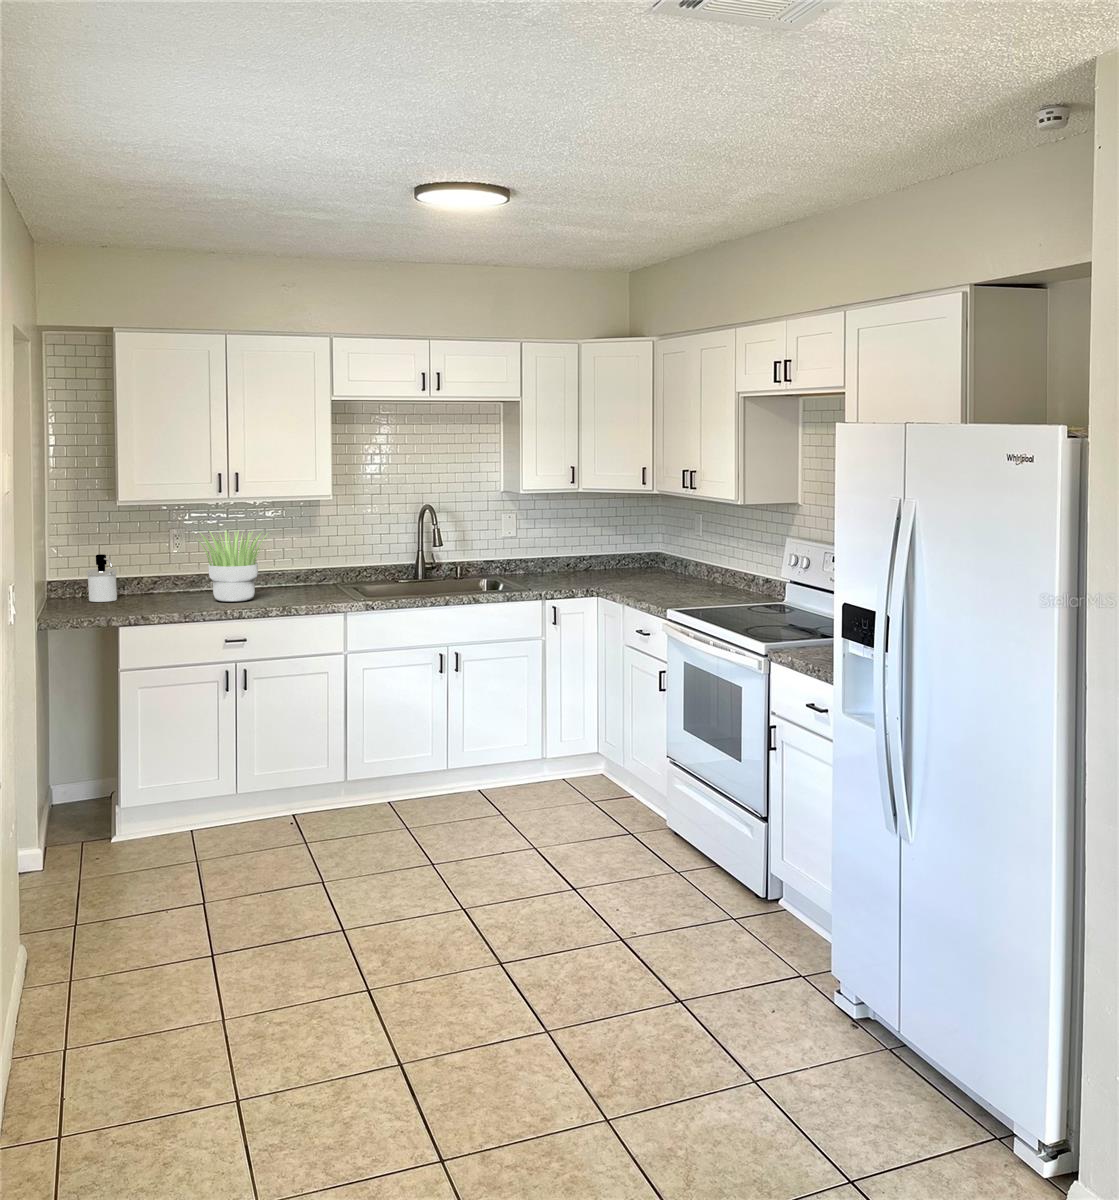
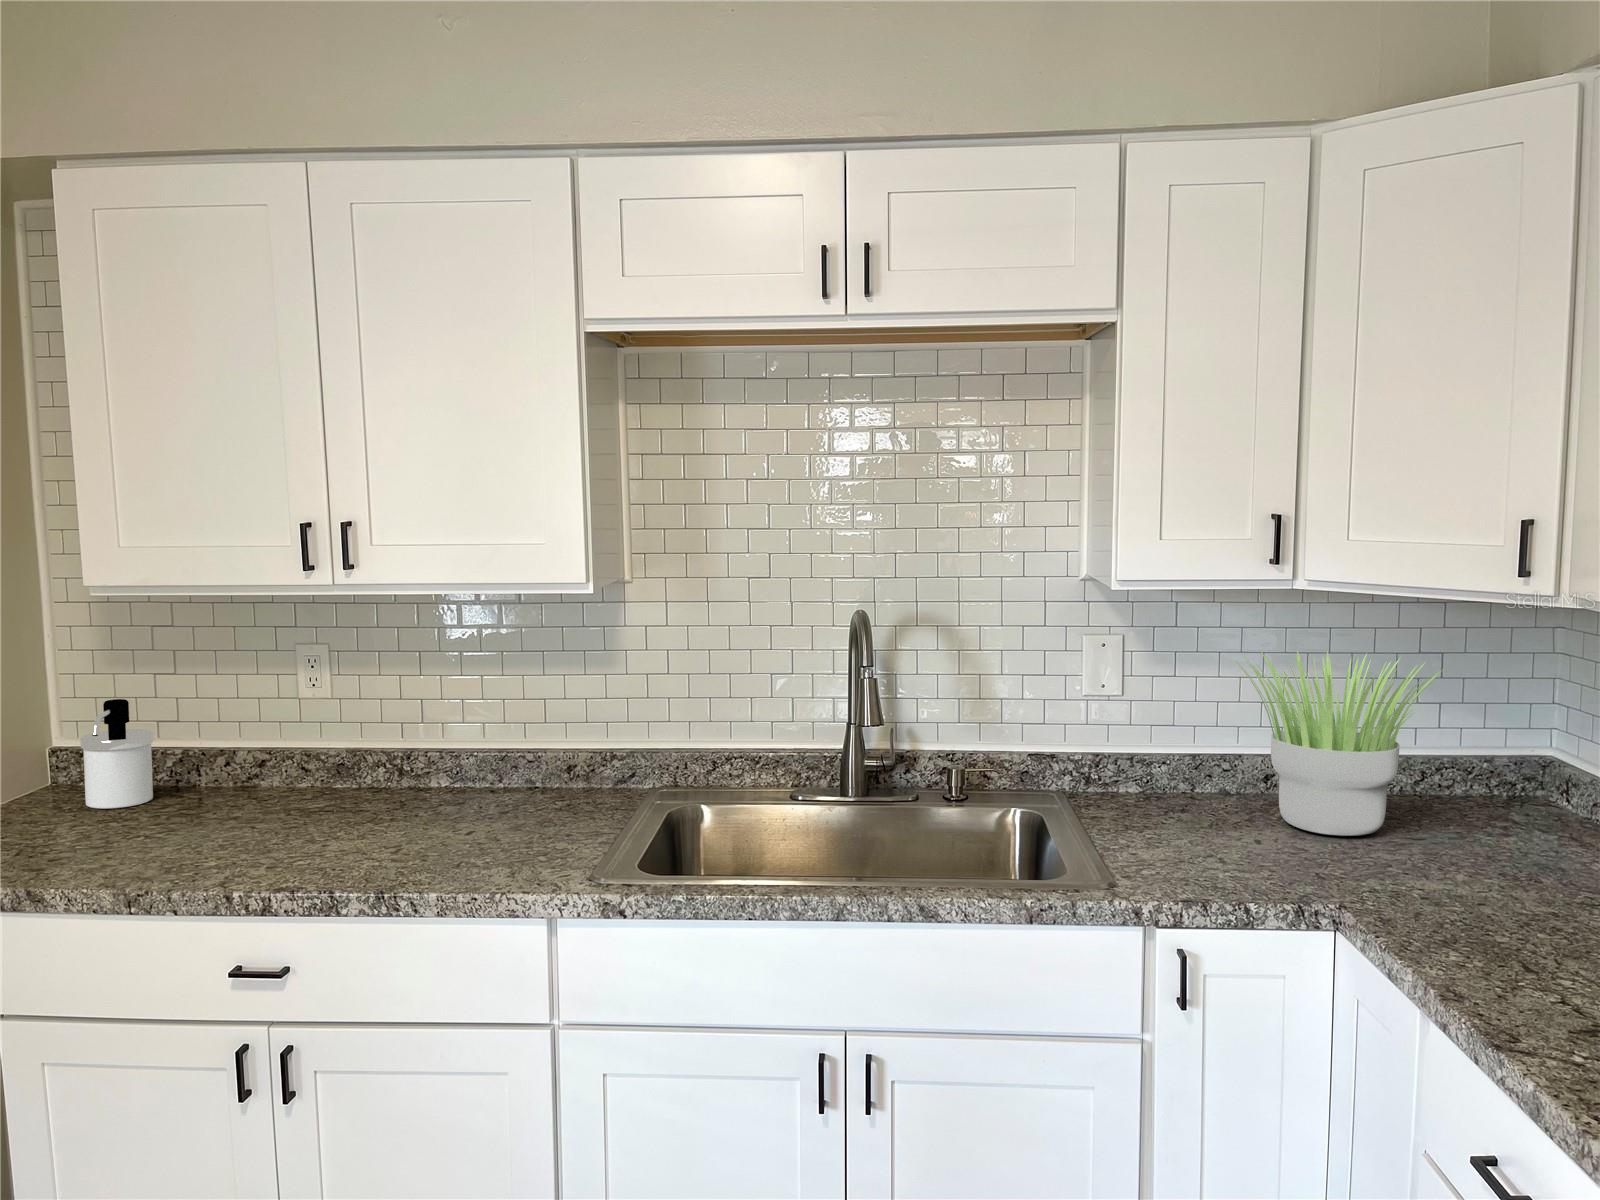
potted plant: present [199,532,267,602] -> present [1237,651,1438,836]

